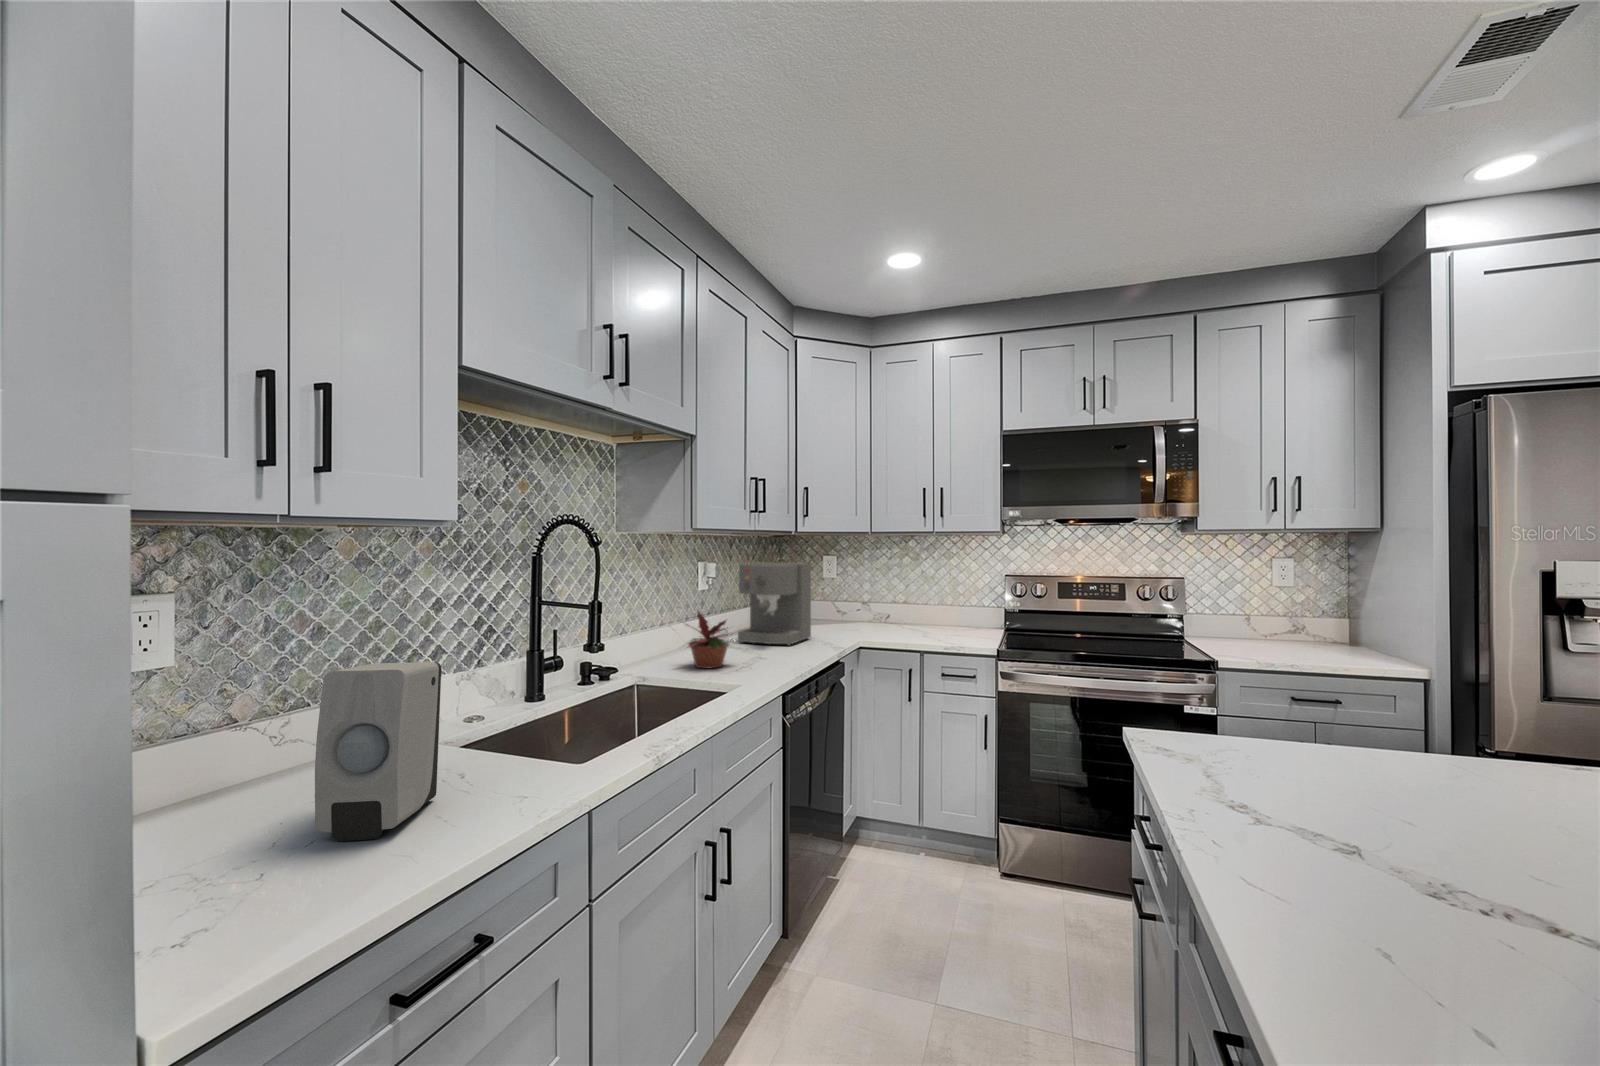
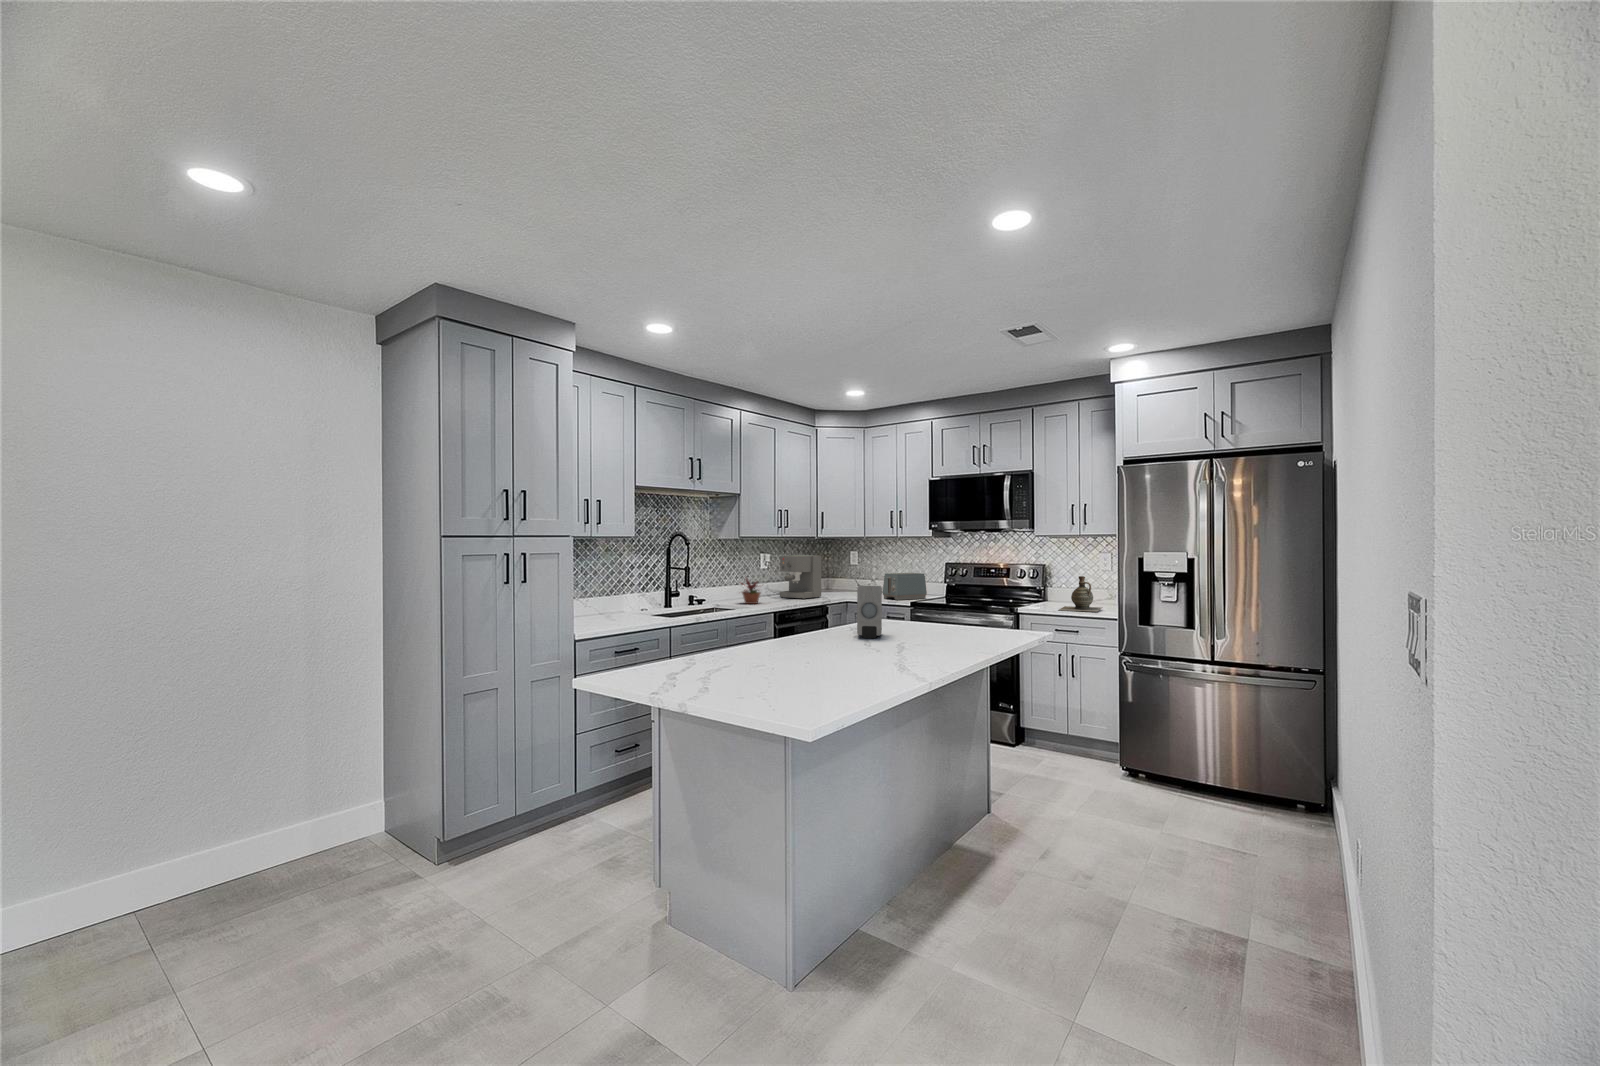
toaster: none [919,590,989,641] -> present [883,573,927,600]
ceramic jug: none [1265,598,1367,663] -> present [1059,576,1102,612]
soap dispenser: present [315,662,441,841] -> present [857,586,882,638]

